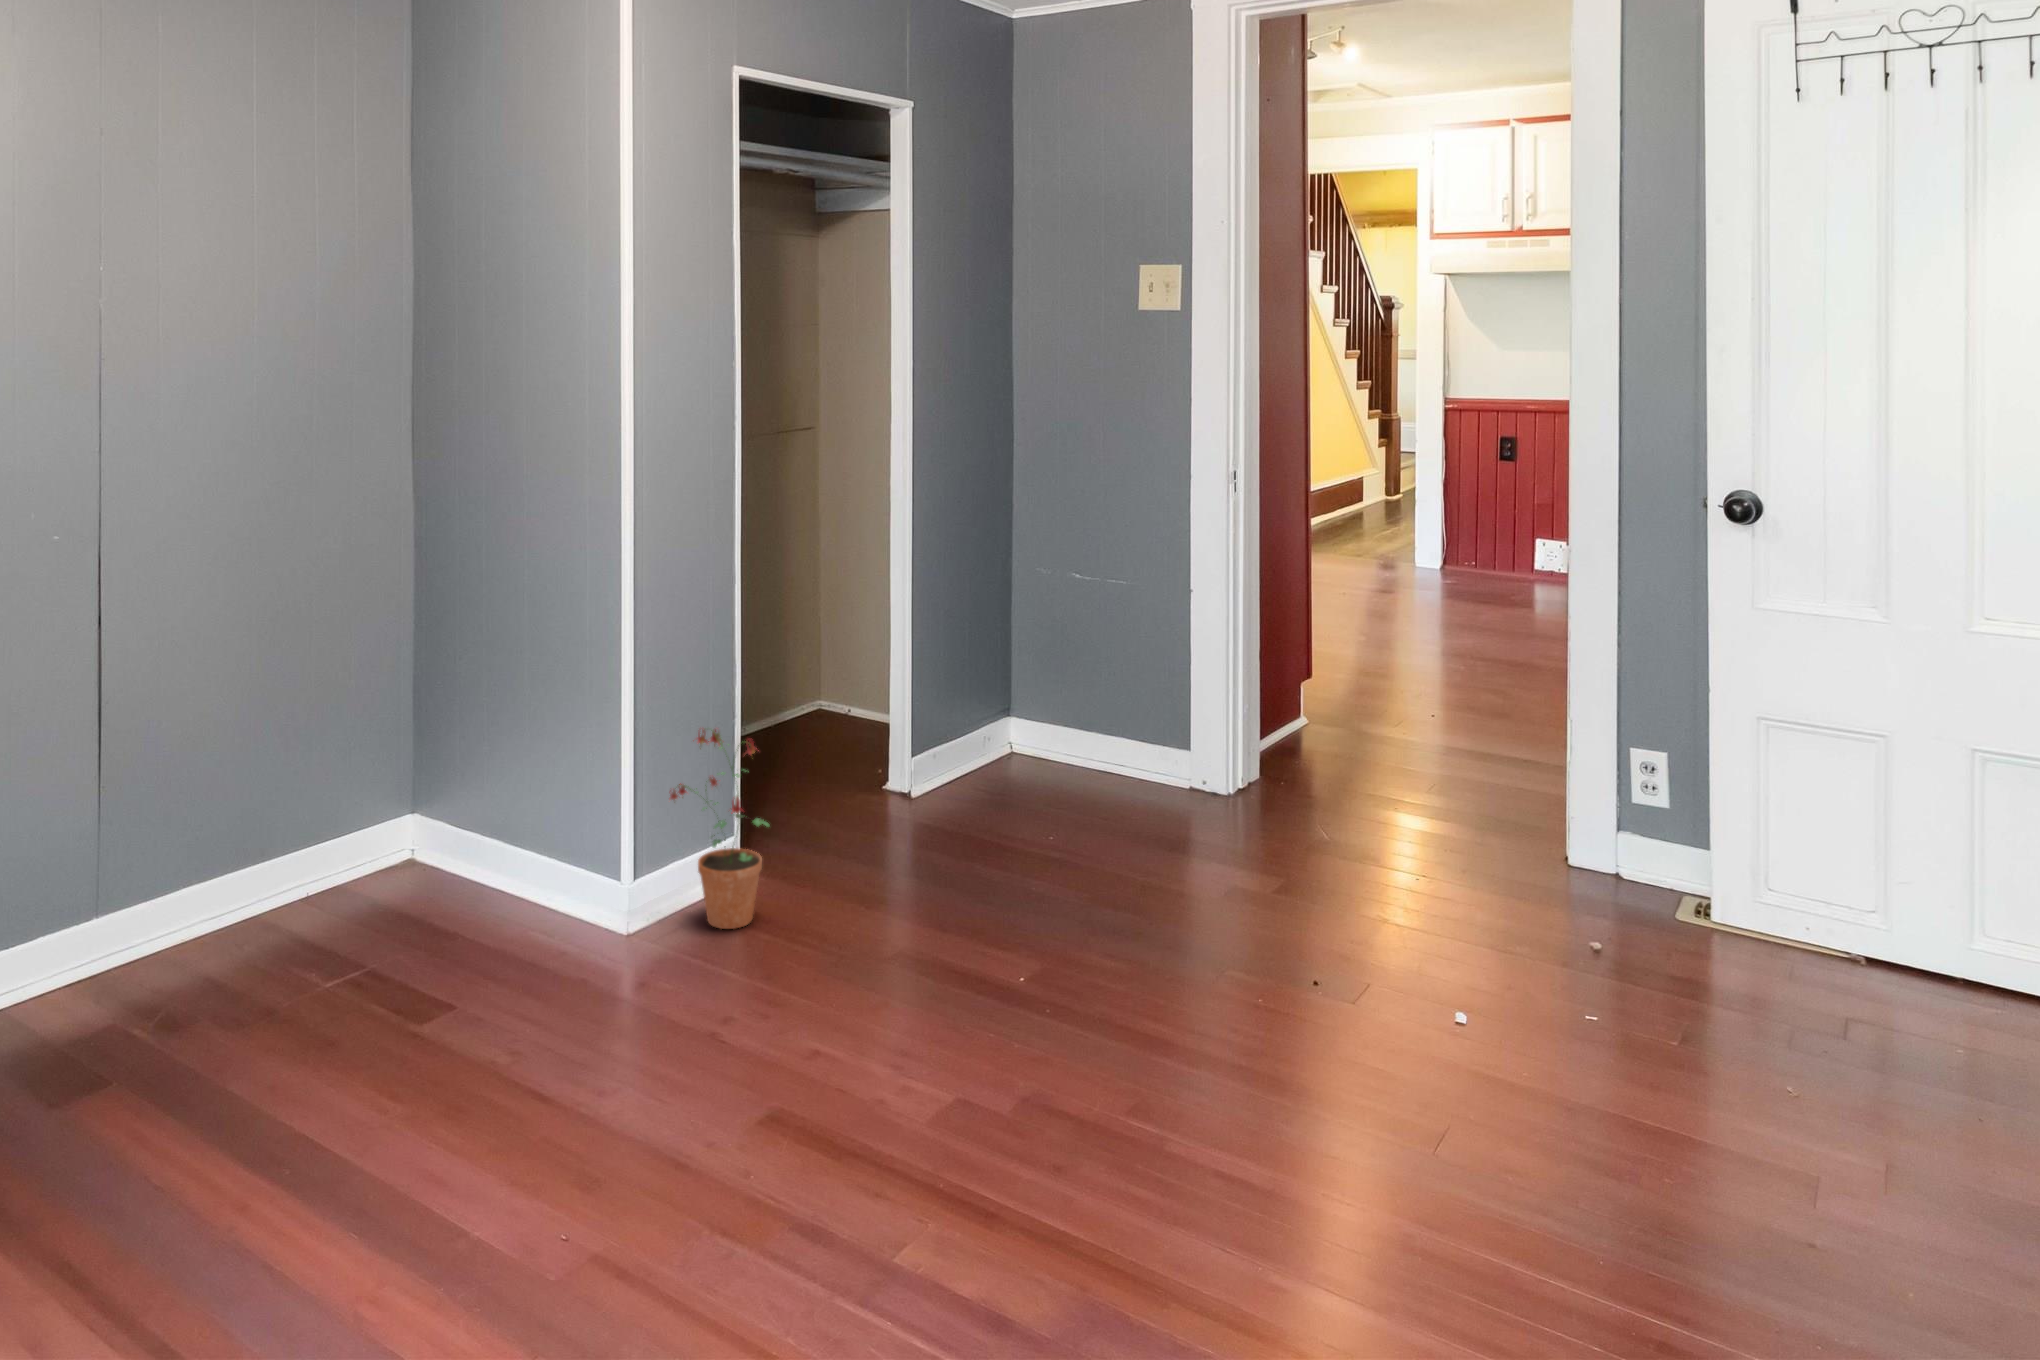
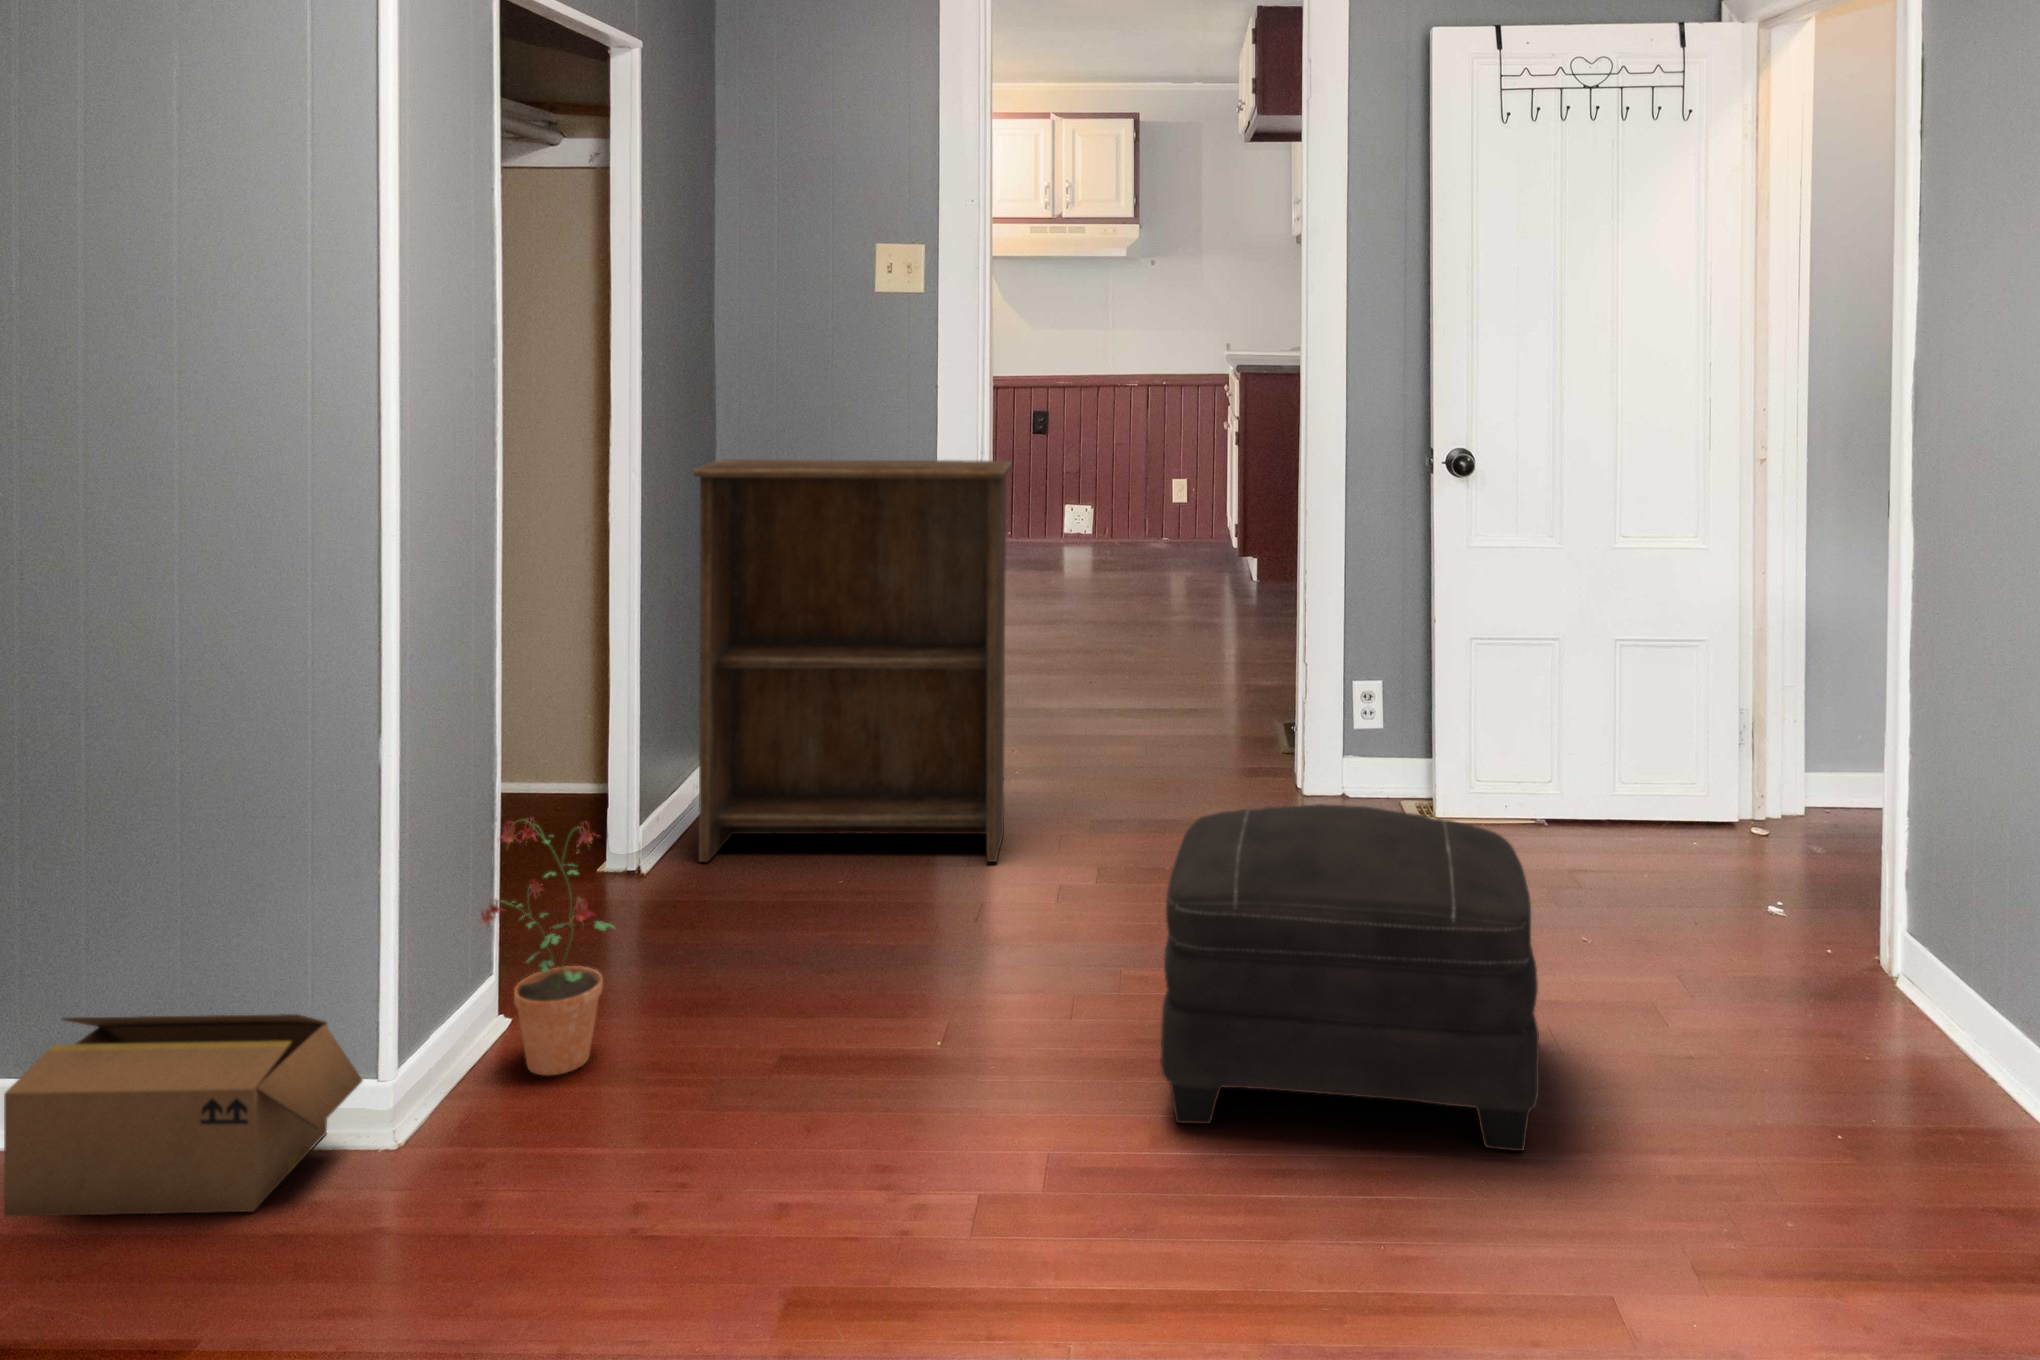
bookshelf: none [943,459,1227,855] -> present [693,459,1012,862]
cardboard box: none [390,803,580,959] -> present [4,1014,363,1217]
ottoman: none [1108,837,1551,1264] -> present [1161,804,1539,1151]

